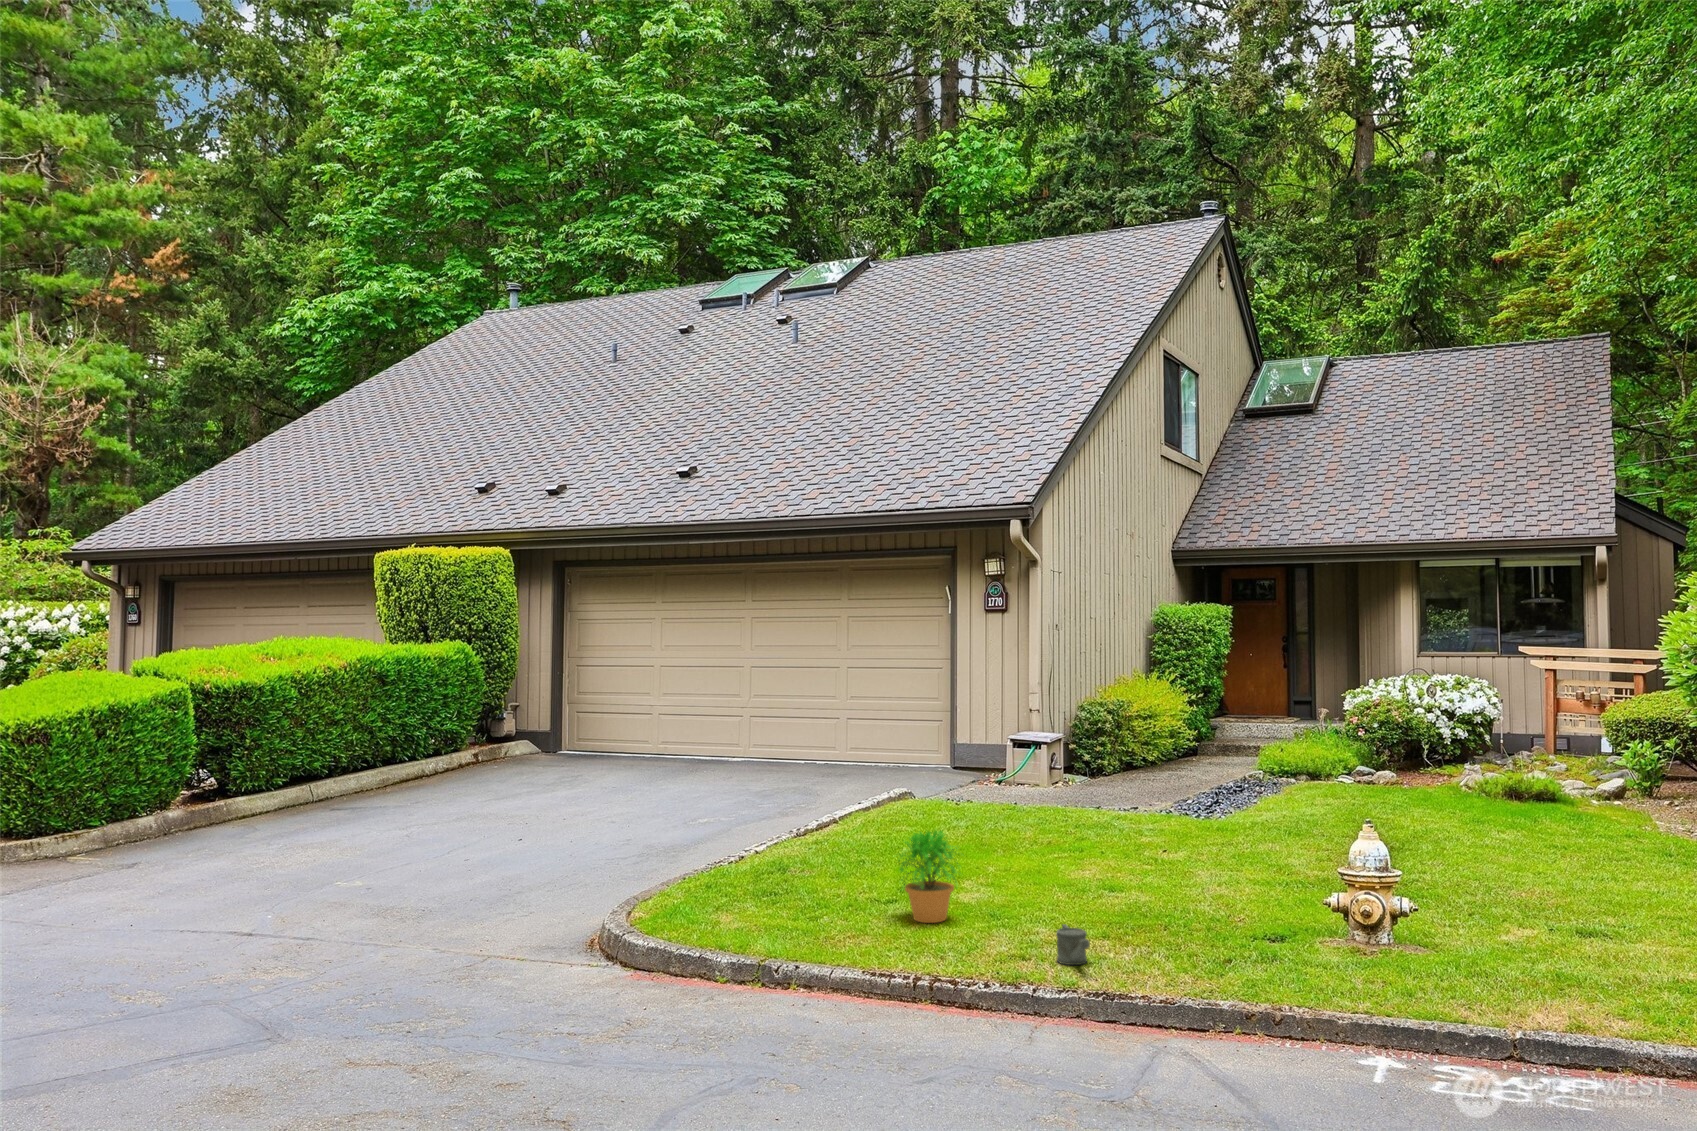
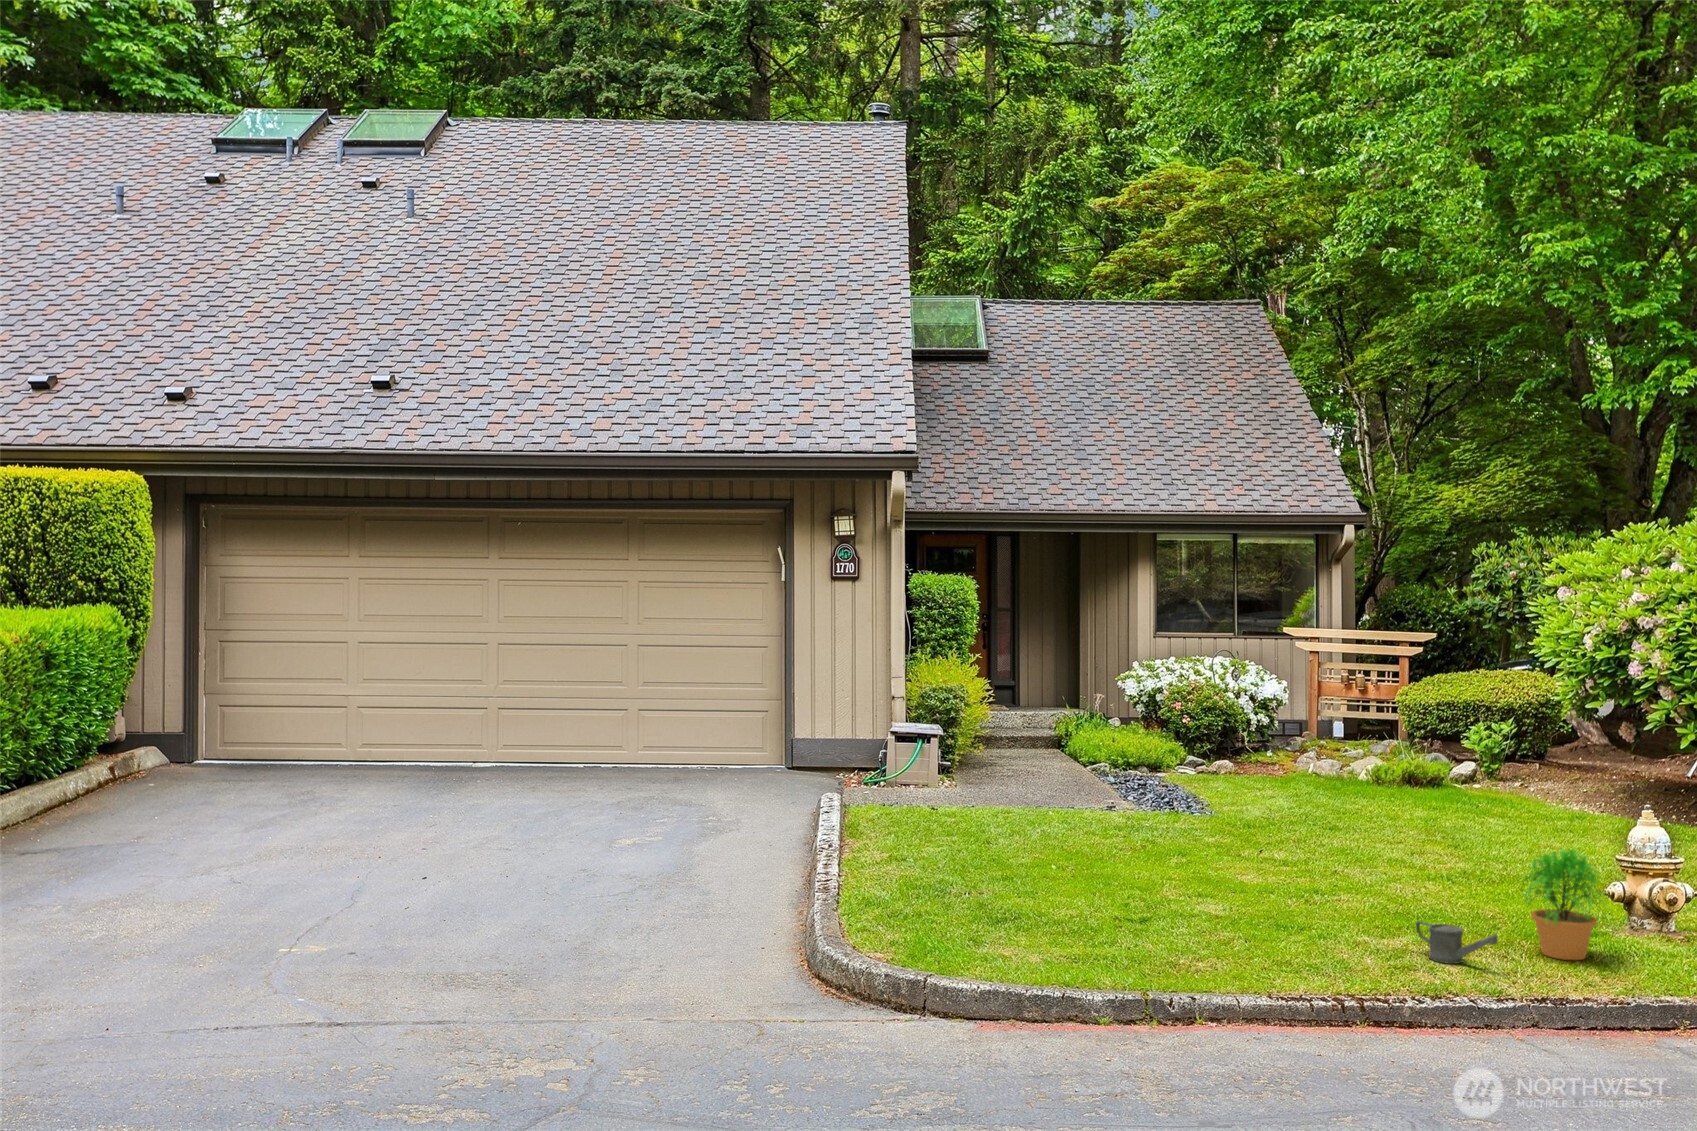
potted plant: present [899,831,957,923] -> present [1522,849,1605,960]

